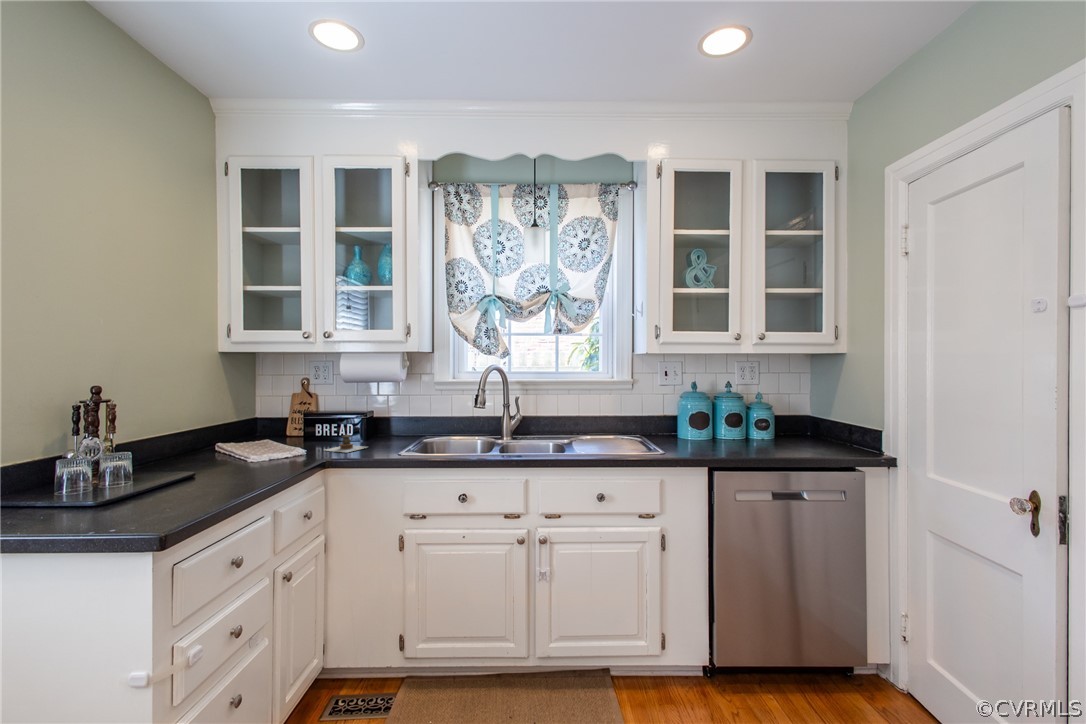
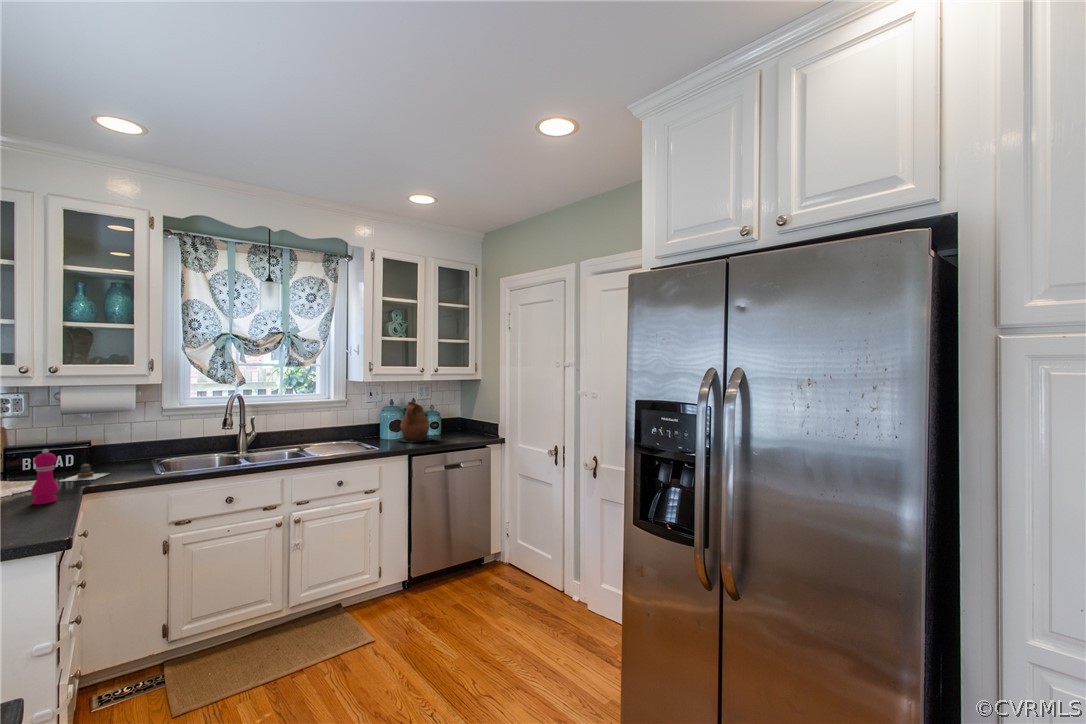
ceramic pitcher: none [696,384,758,449] -> present [399,402,434,443]
pepper mill: none [252,415,277,477] -> present [31,449,58,504]

